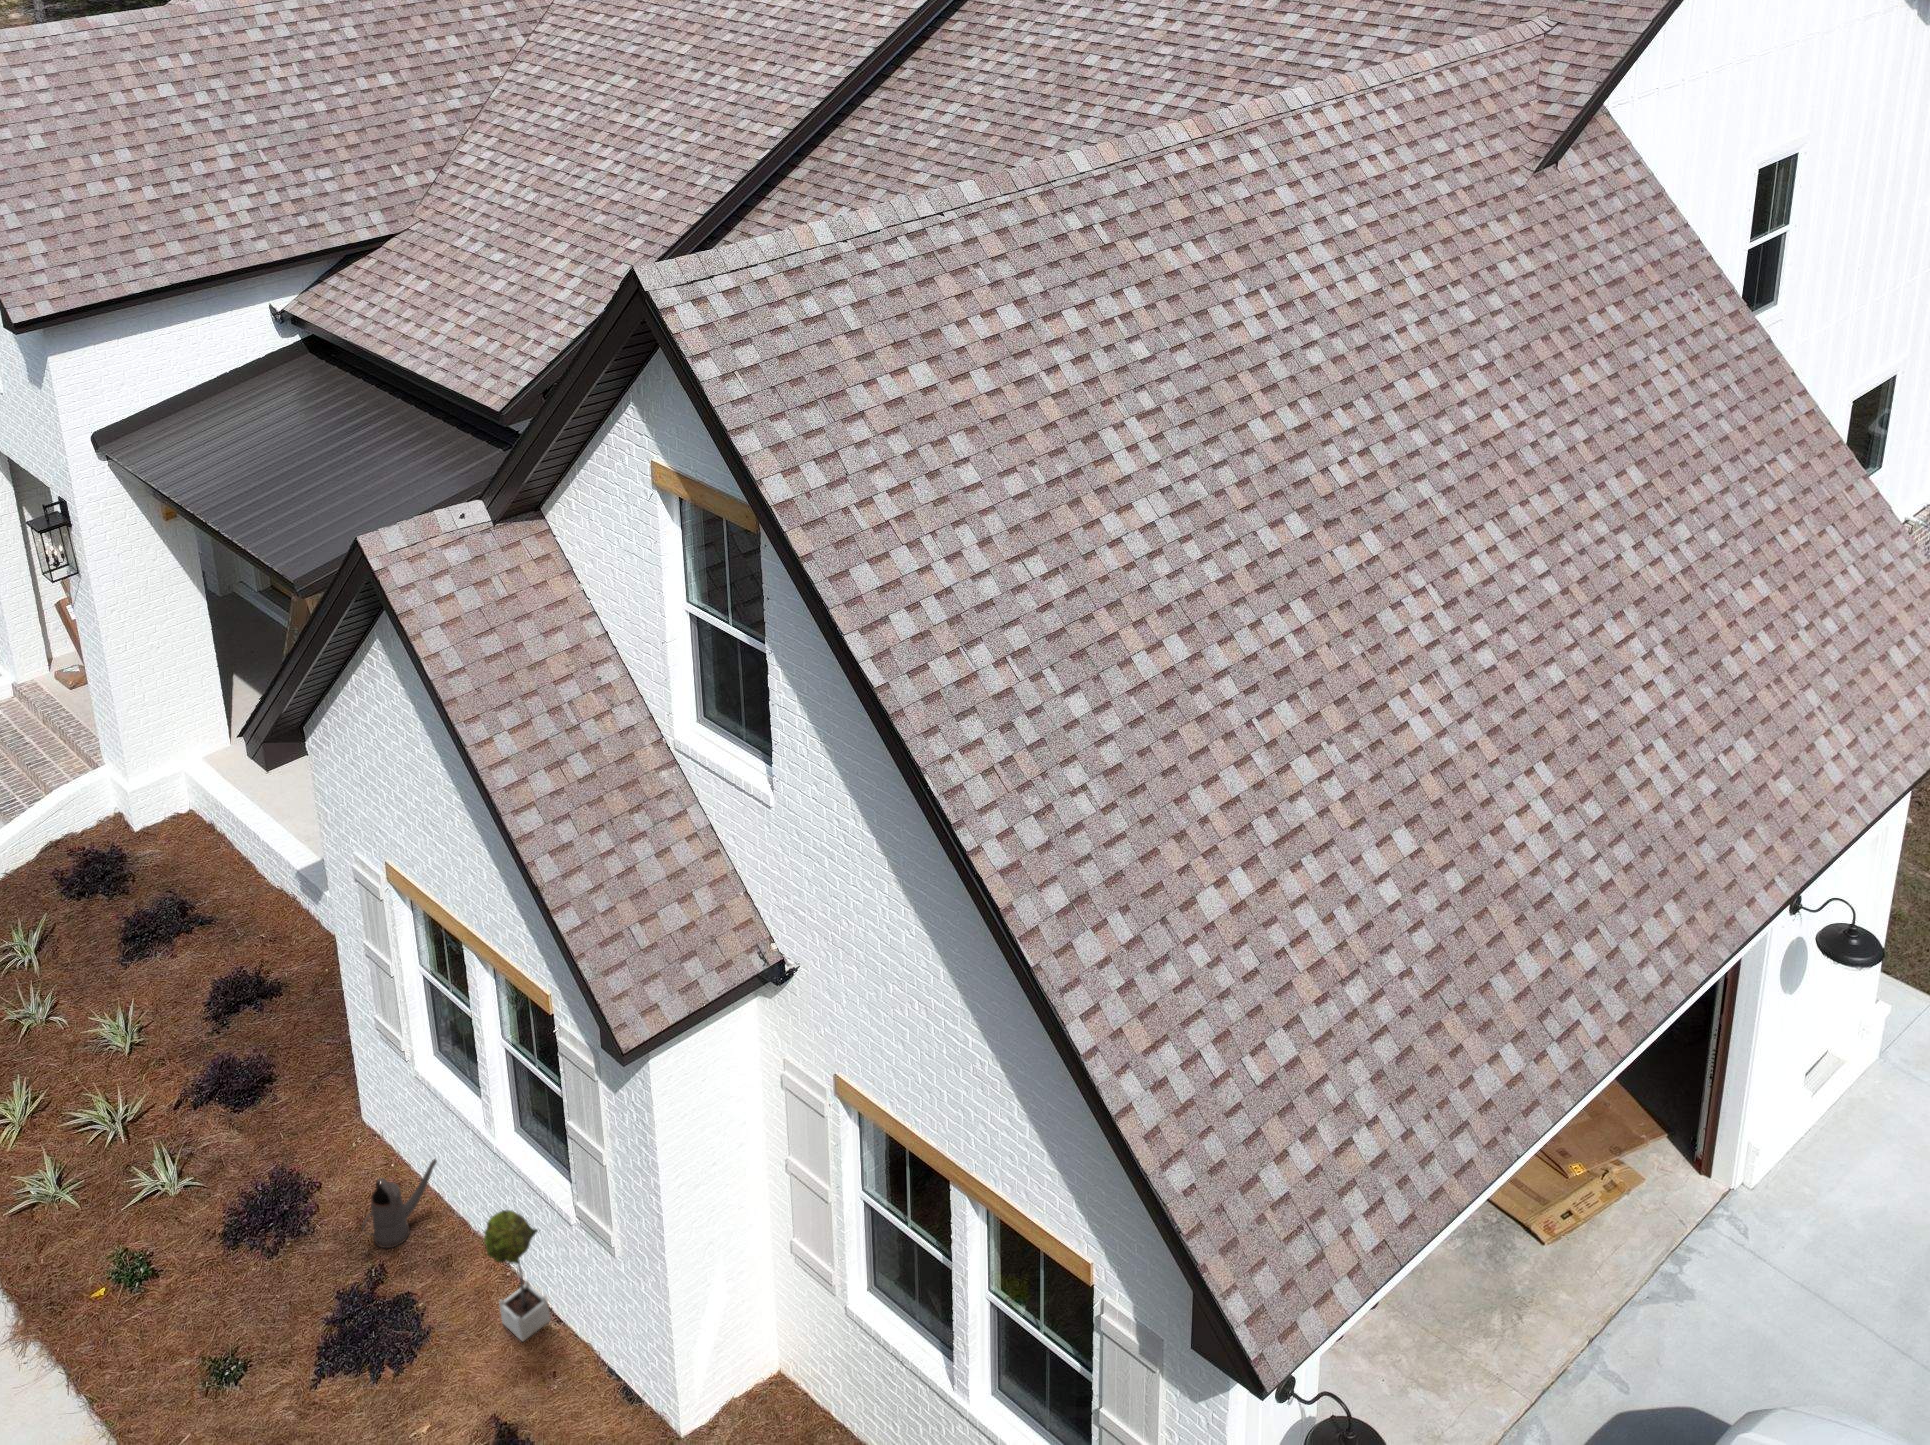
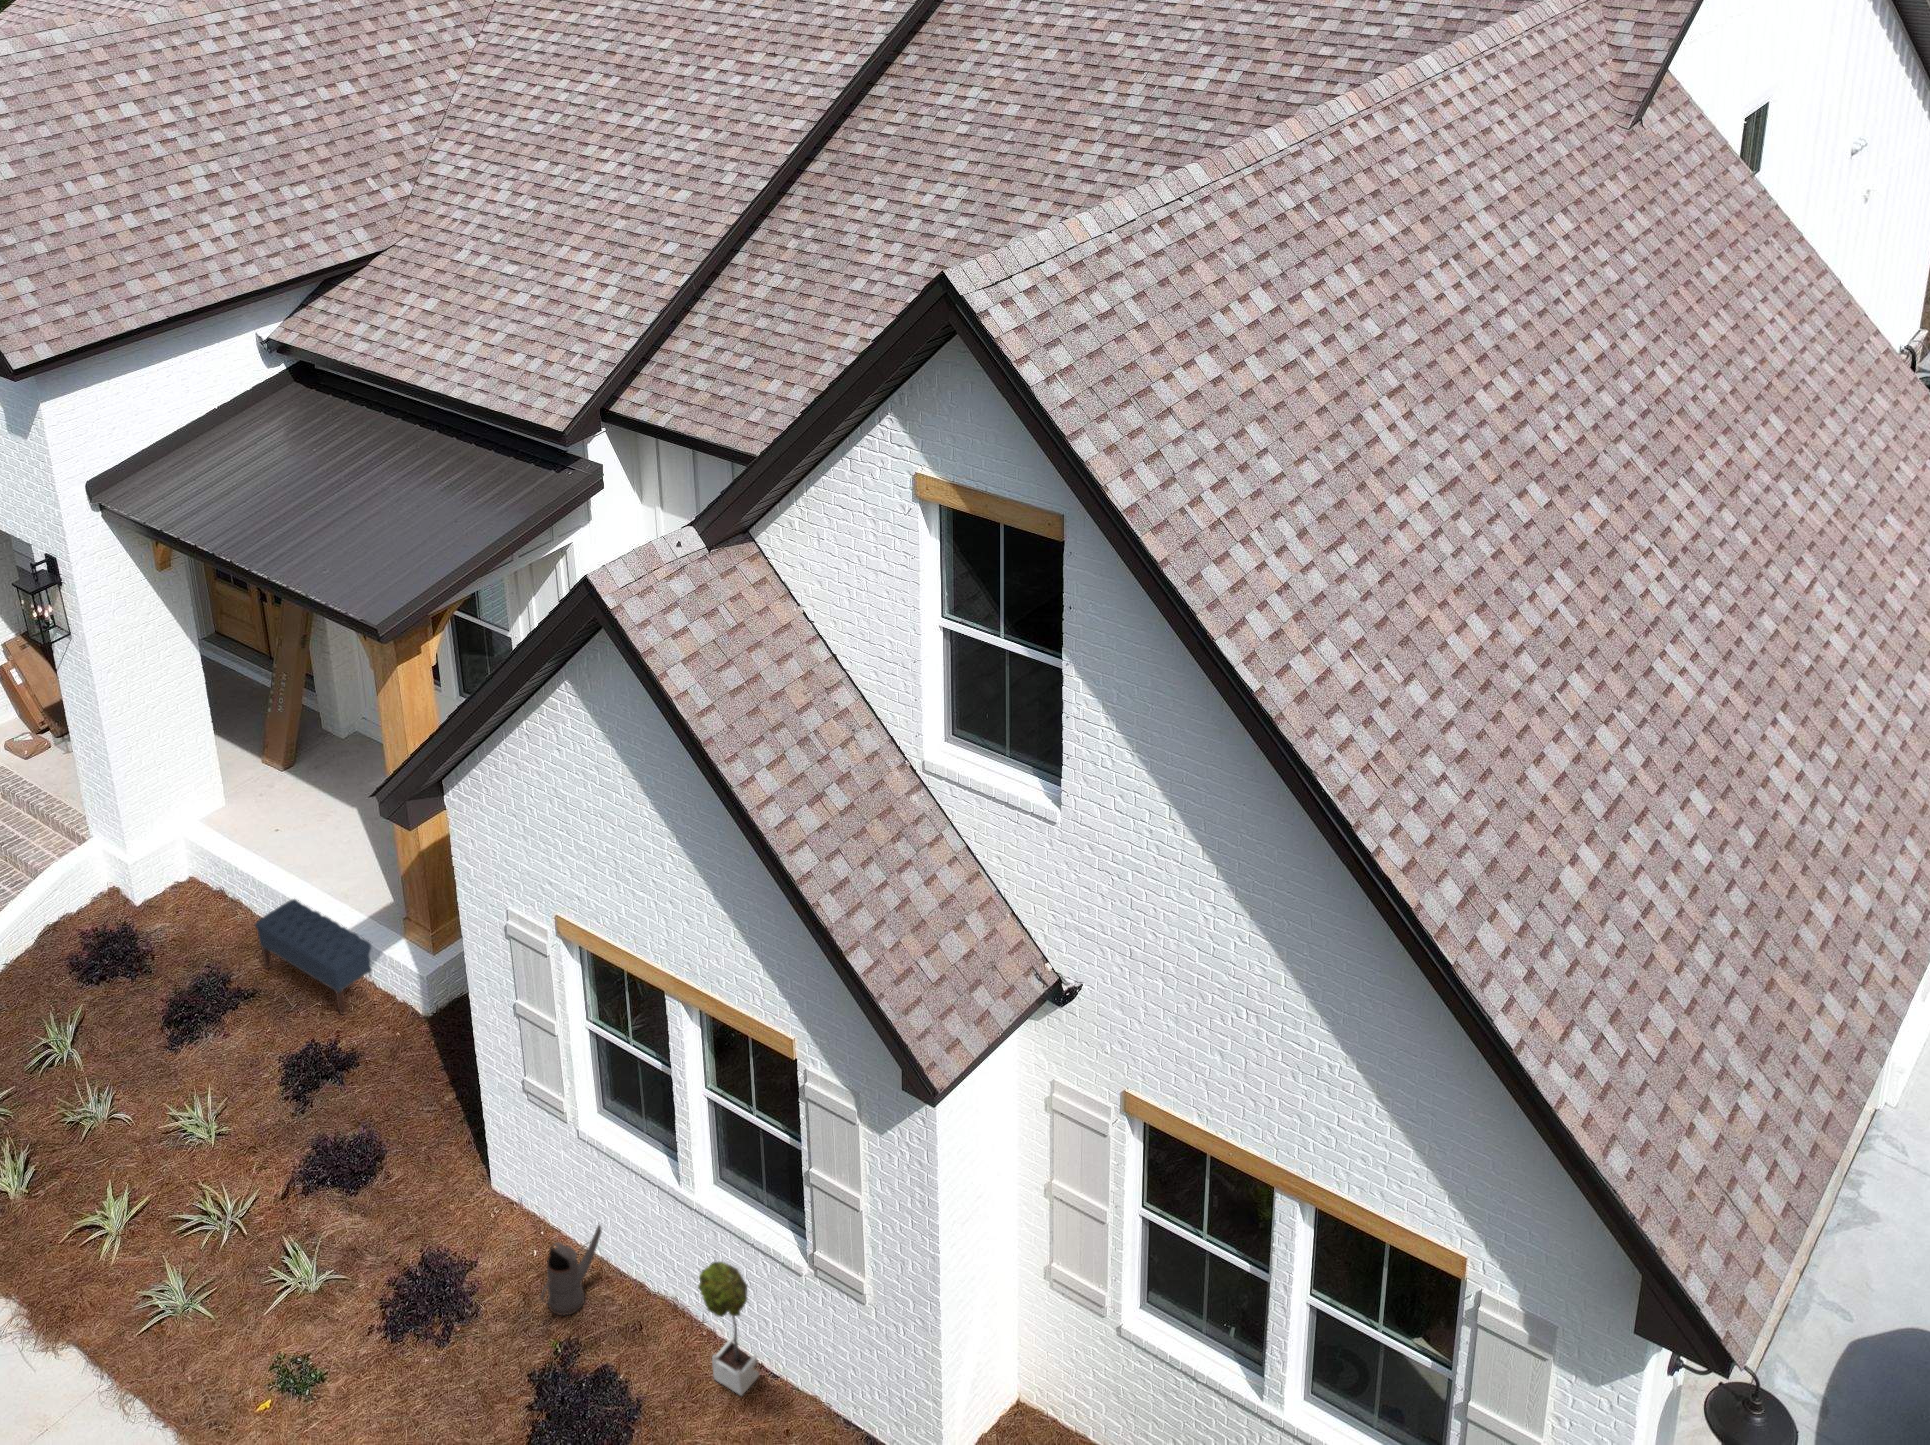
bench: none [210,837,315,950] -> present [255,899,372,1015]

